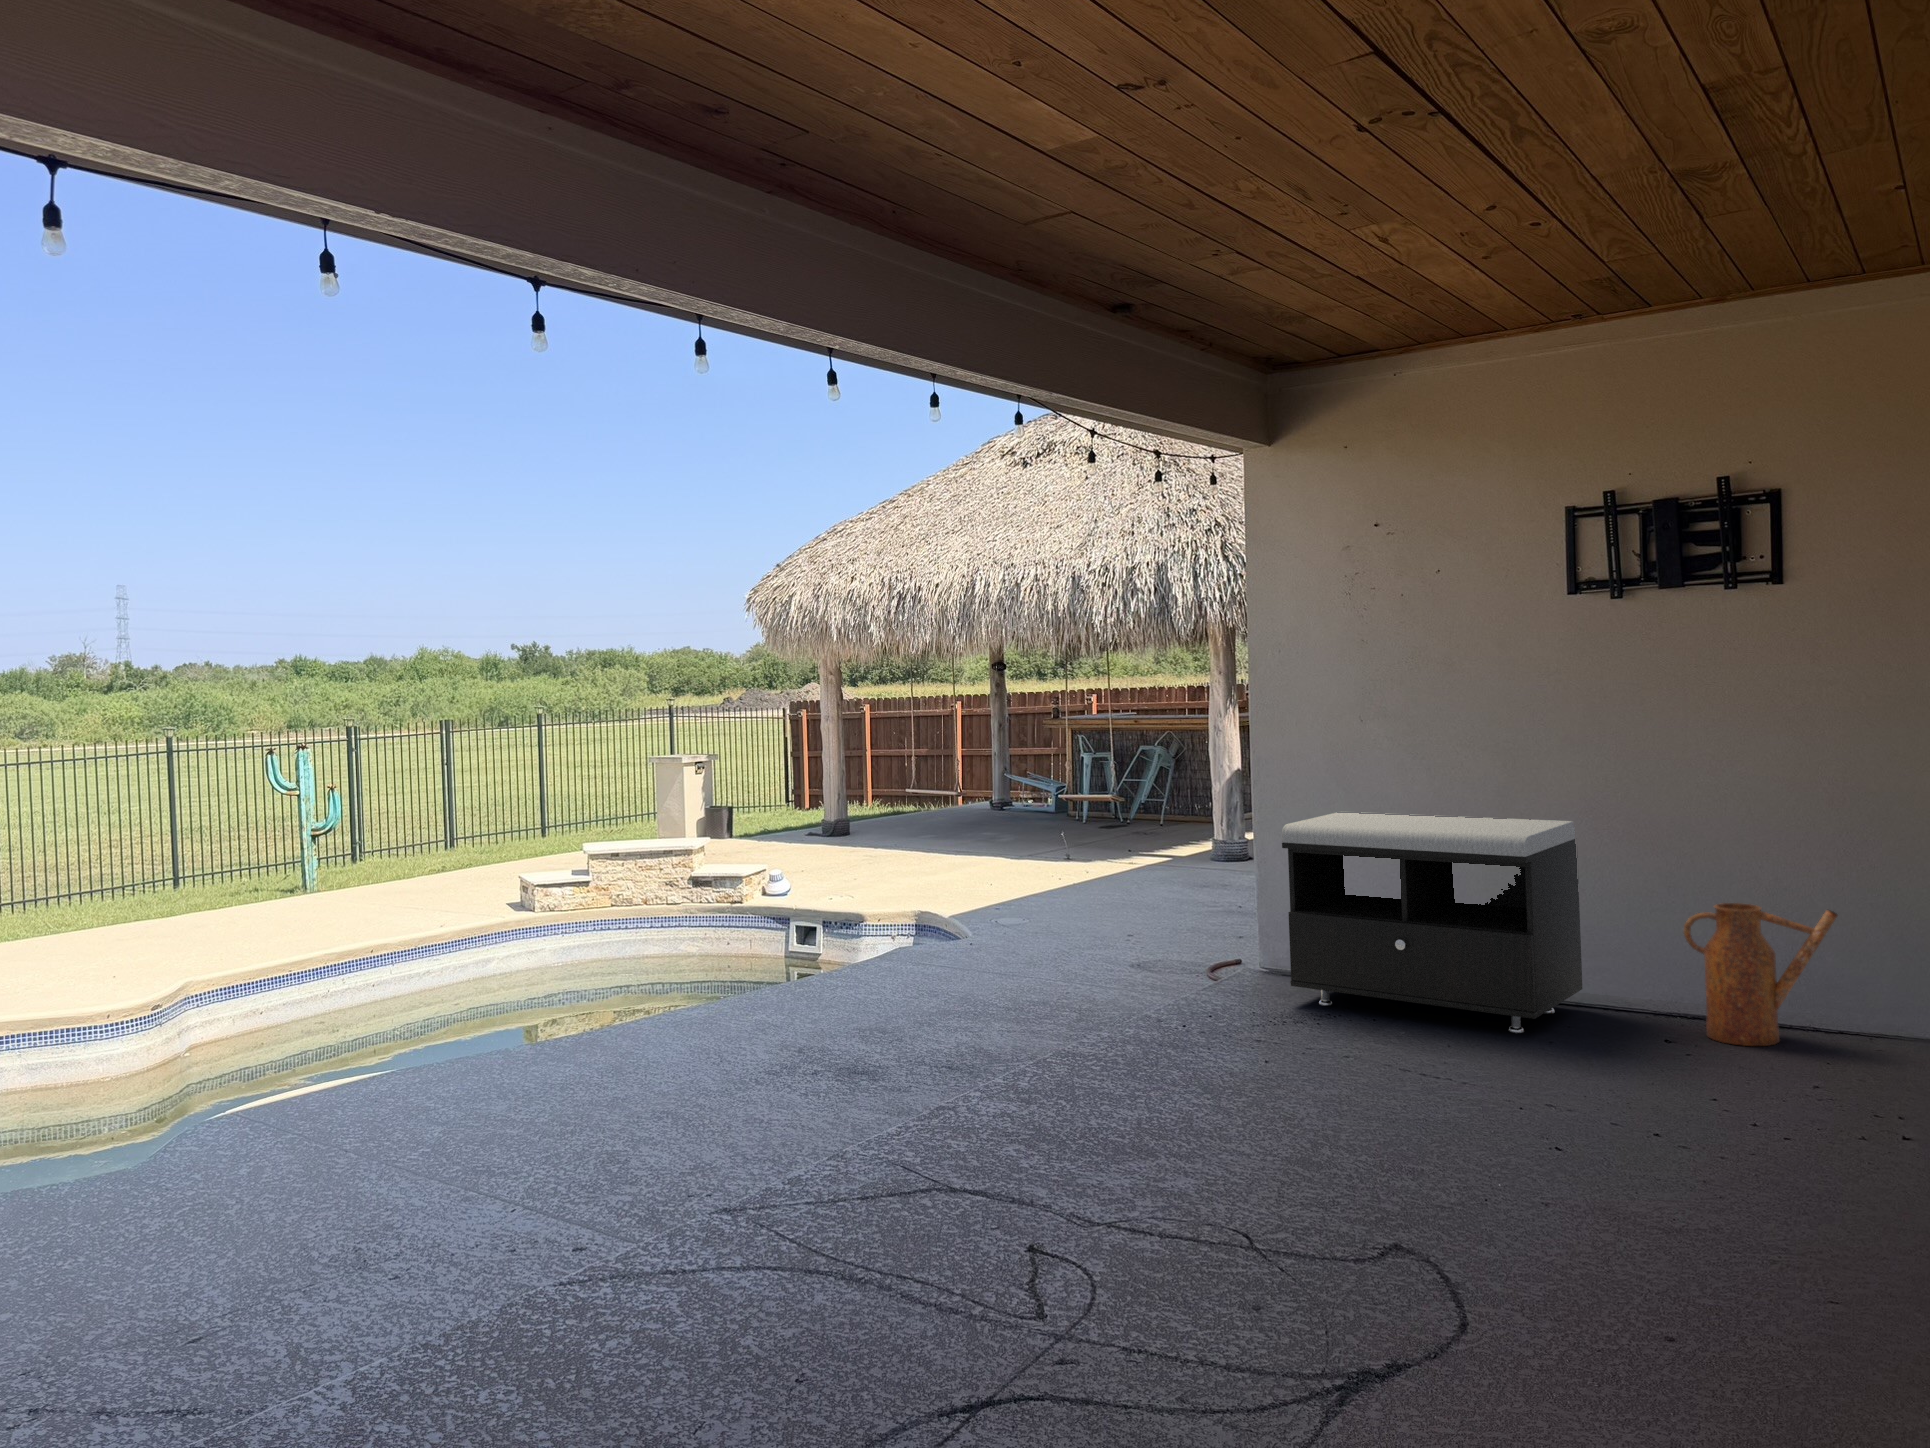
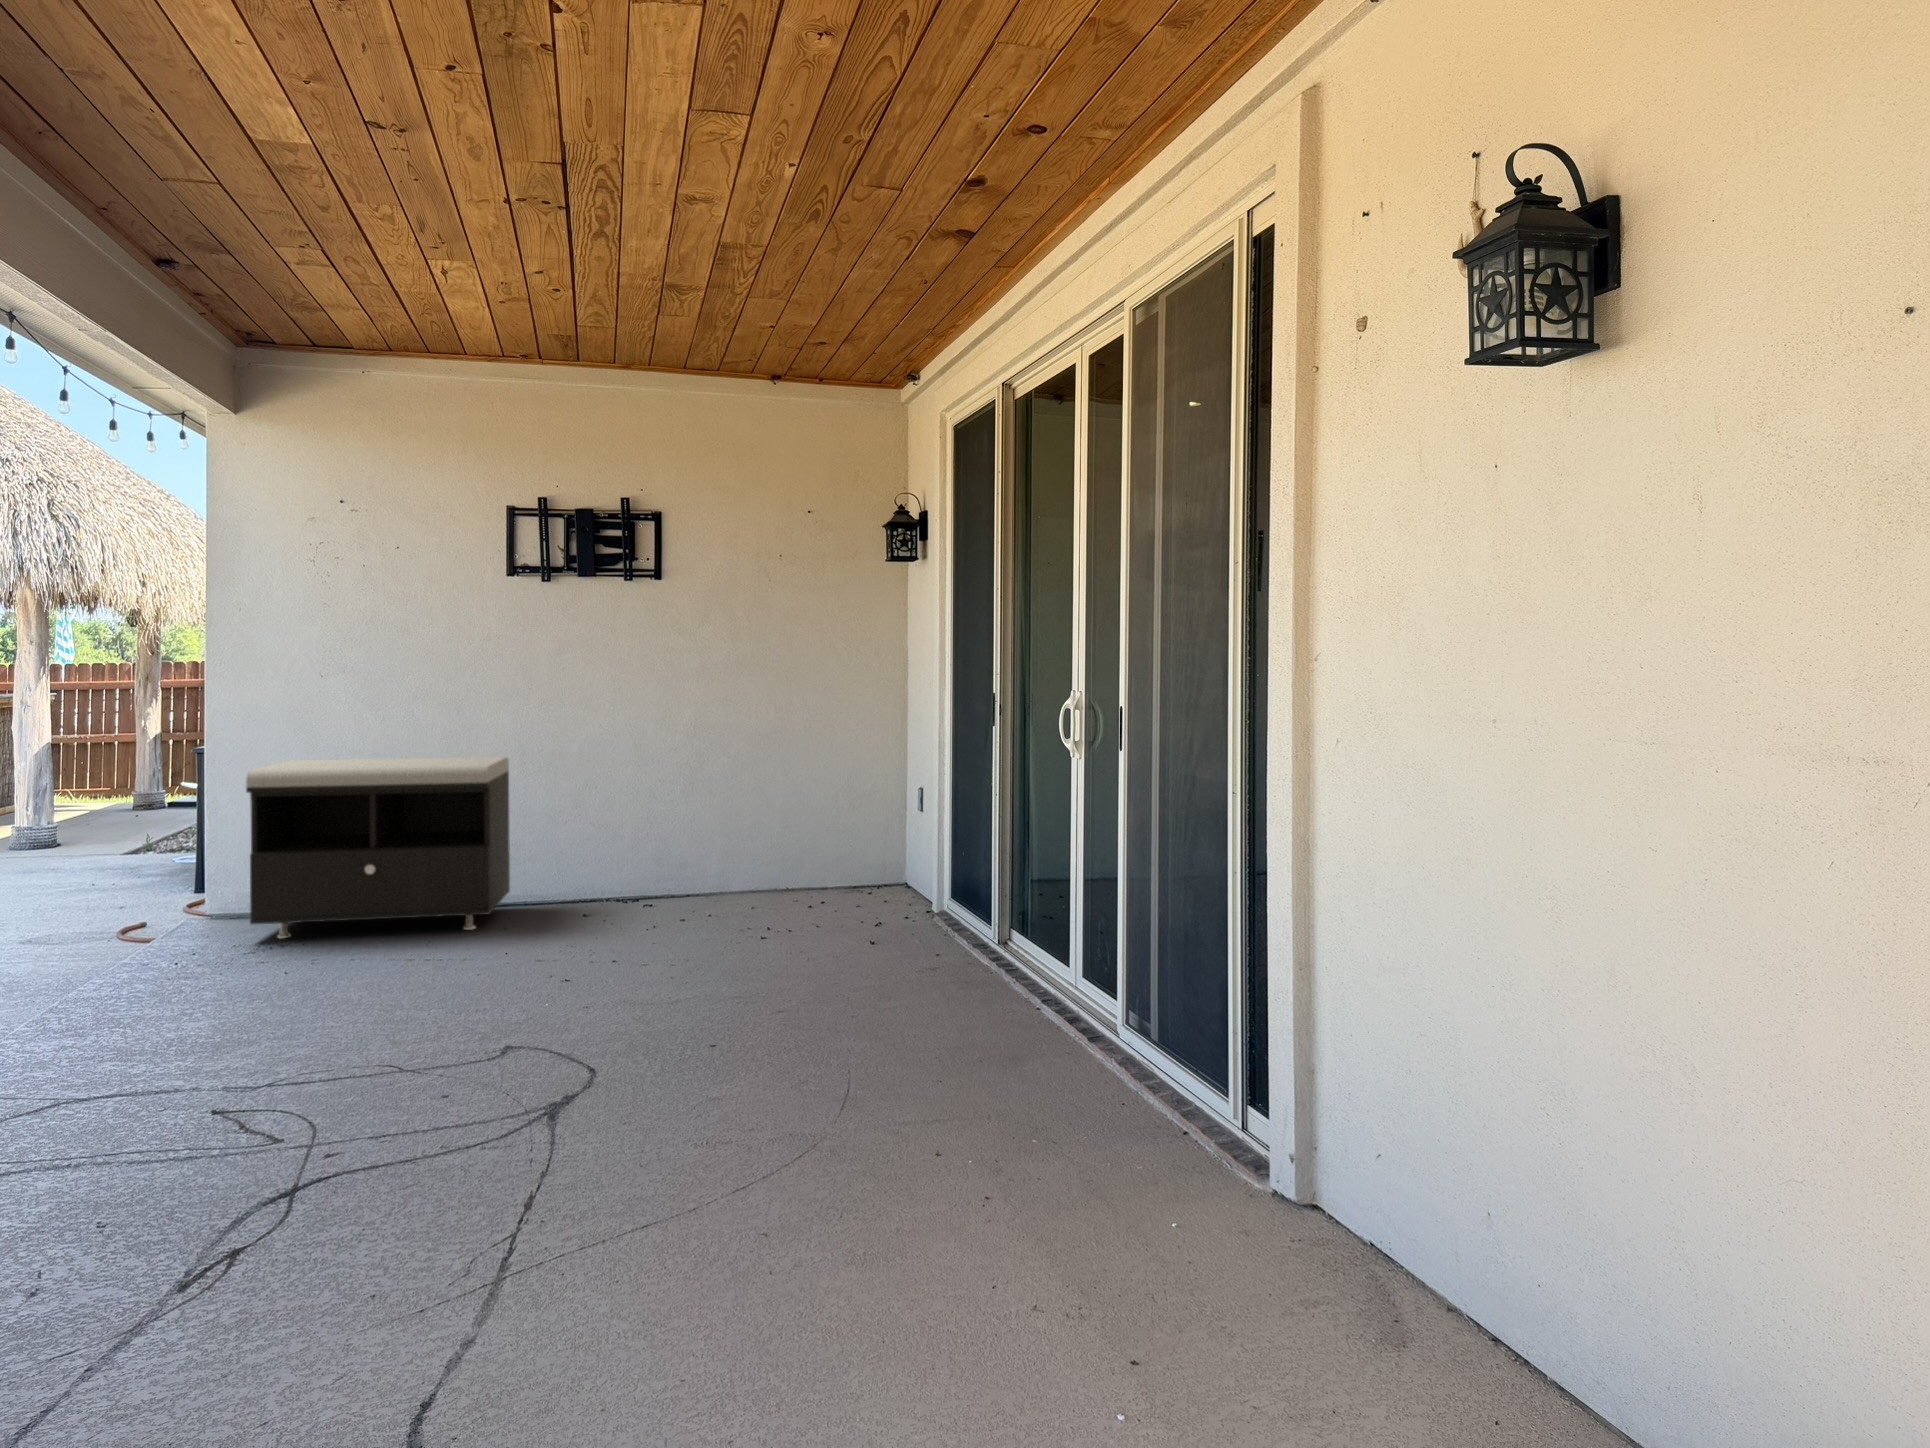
watering can: present [1684,903,1838,1046] -> none [591,808,692,912]

